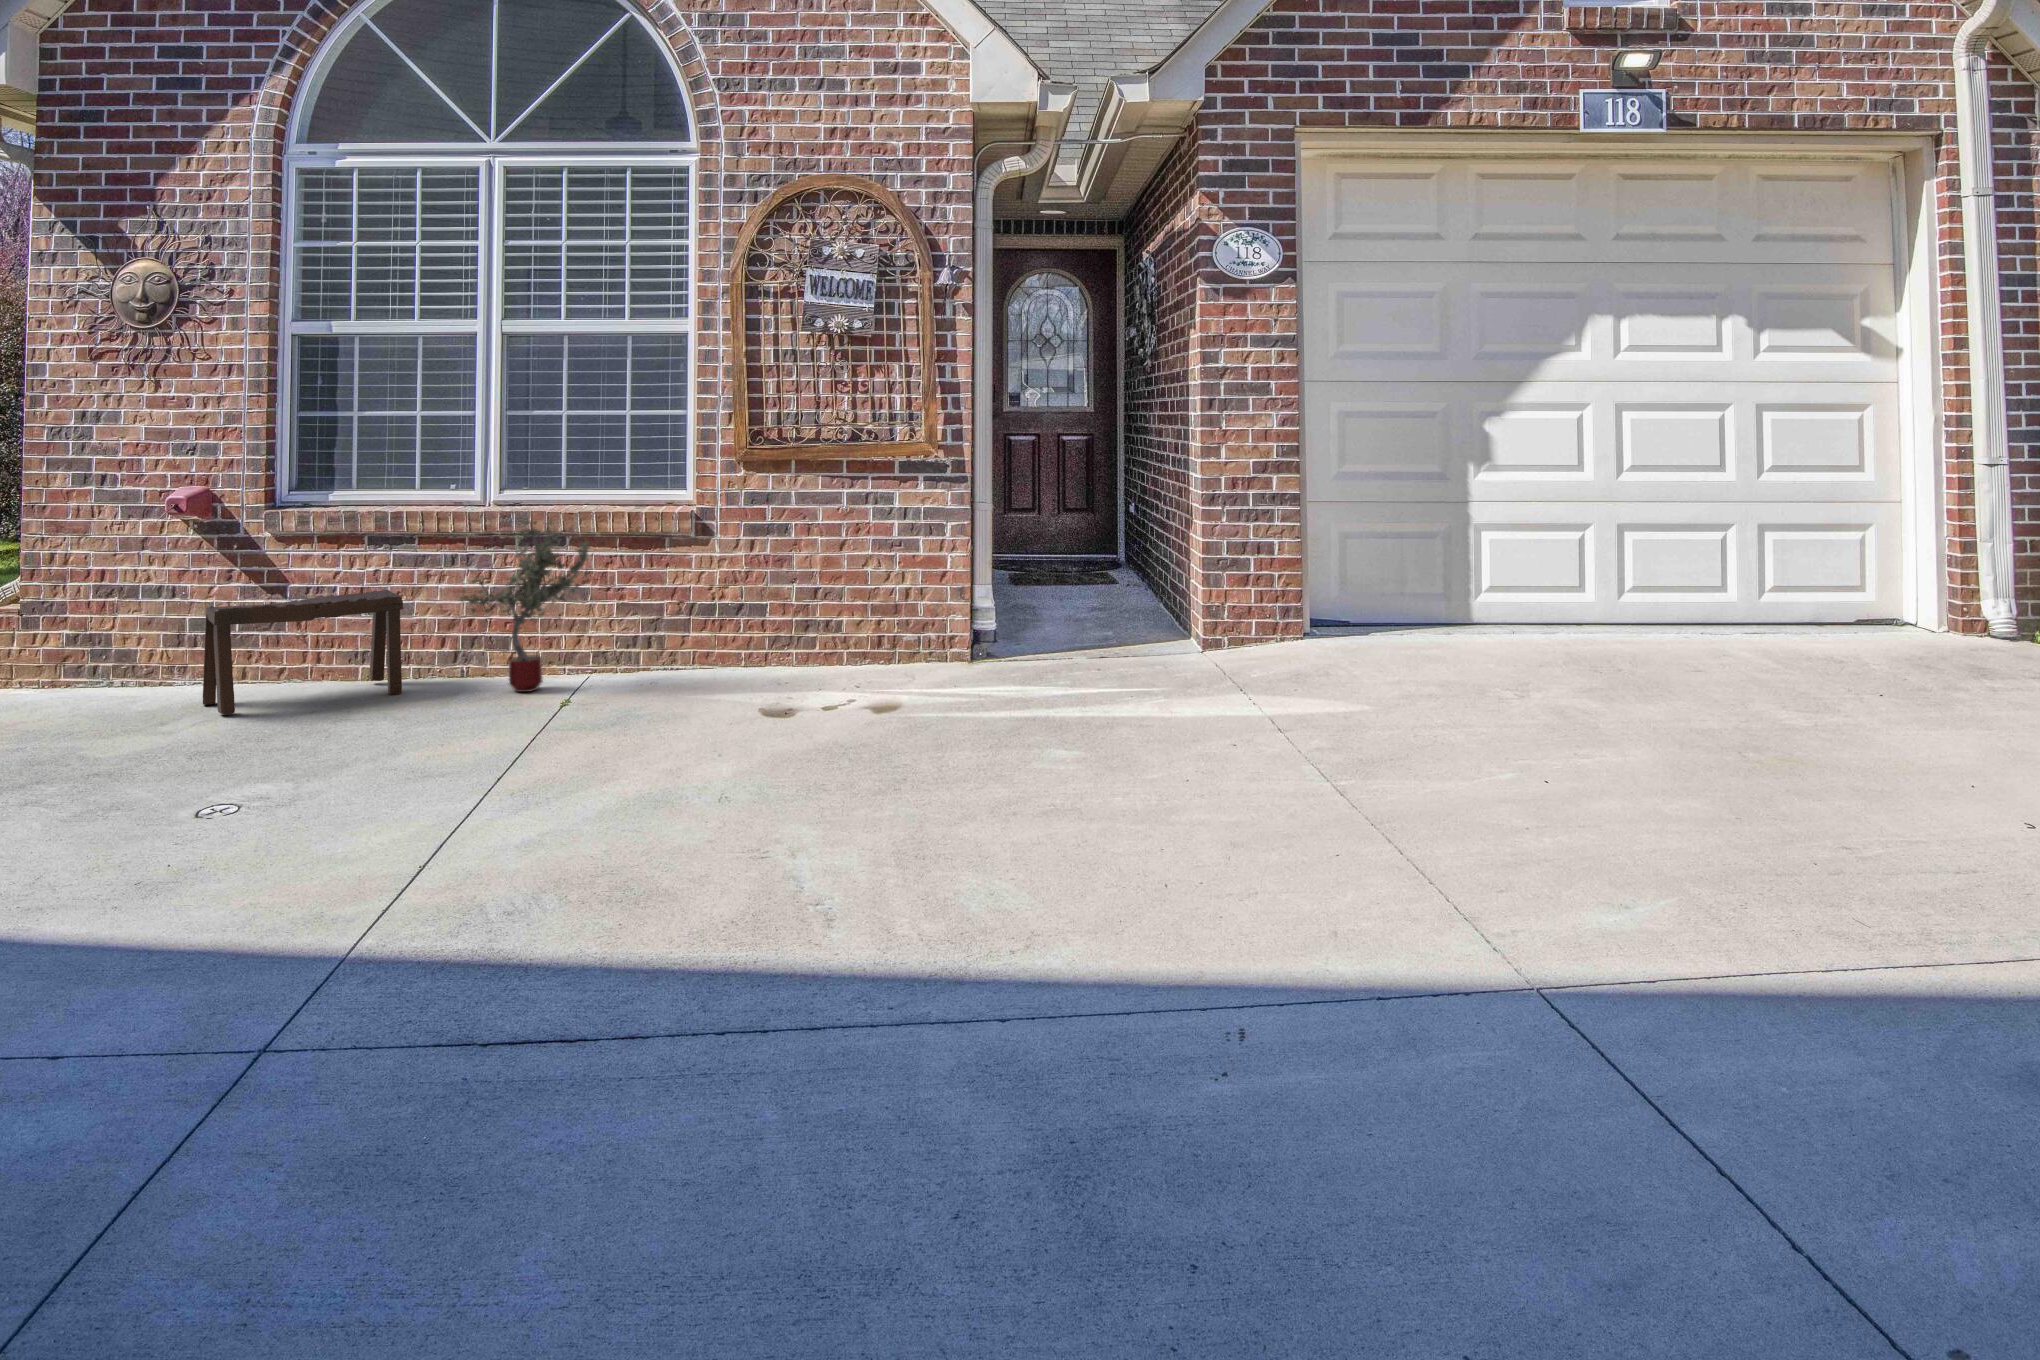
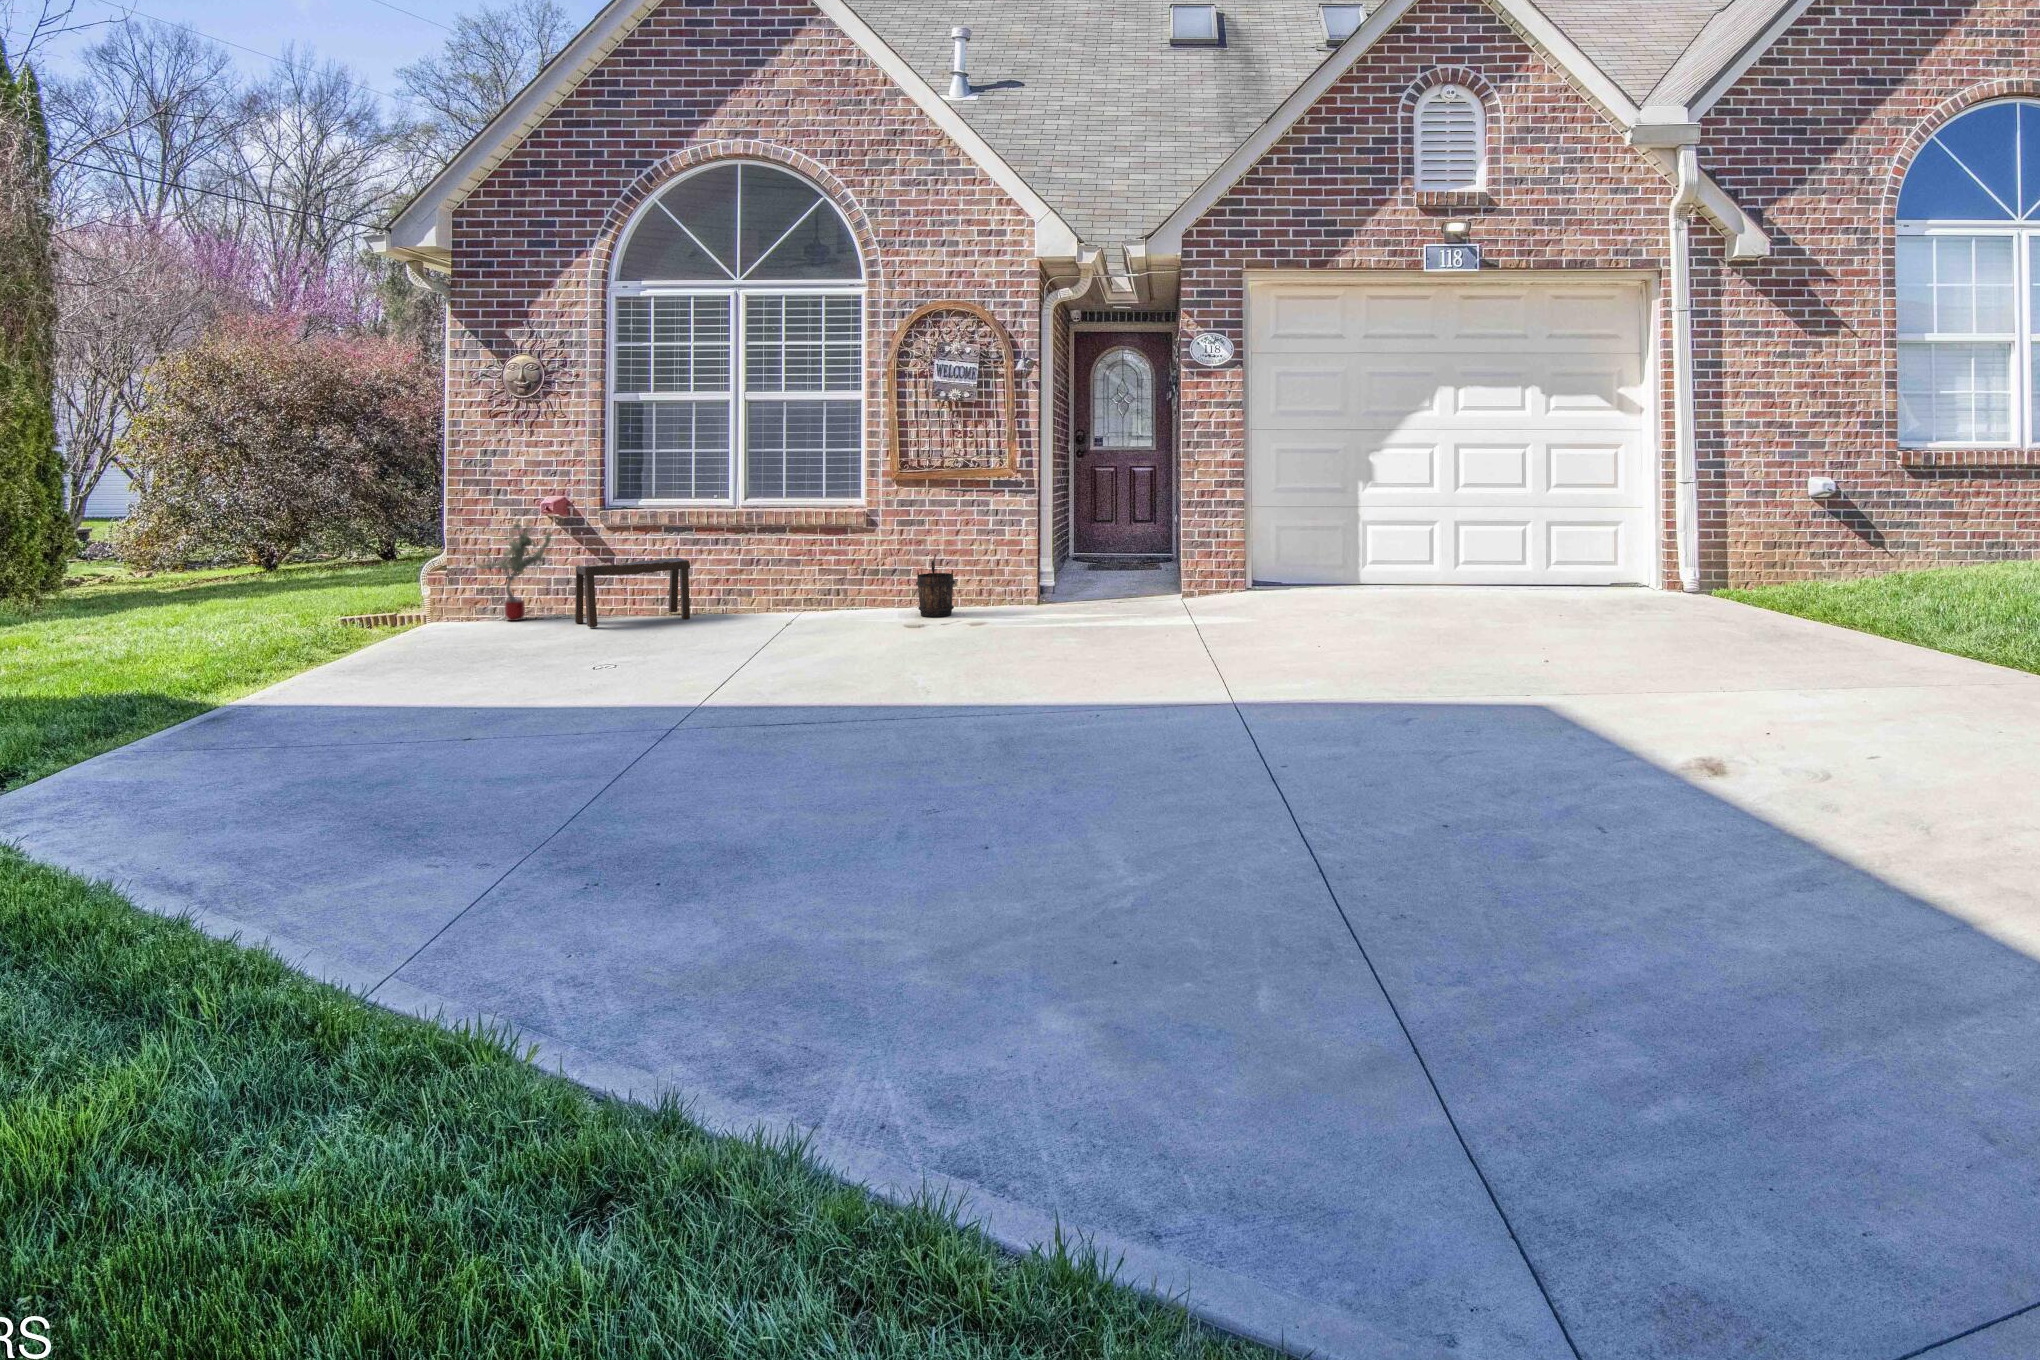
potted tree: present [459,520,593,692] -> present [476,519,551,621]
bucket: none [783,581,847,688] -> present [916,554,955,617]

